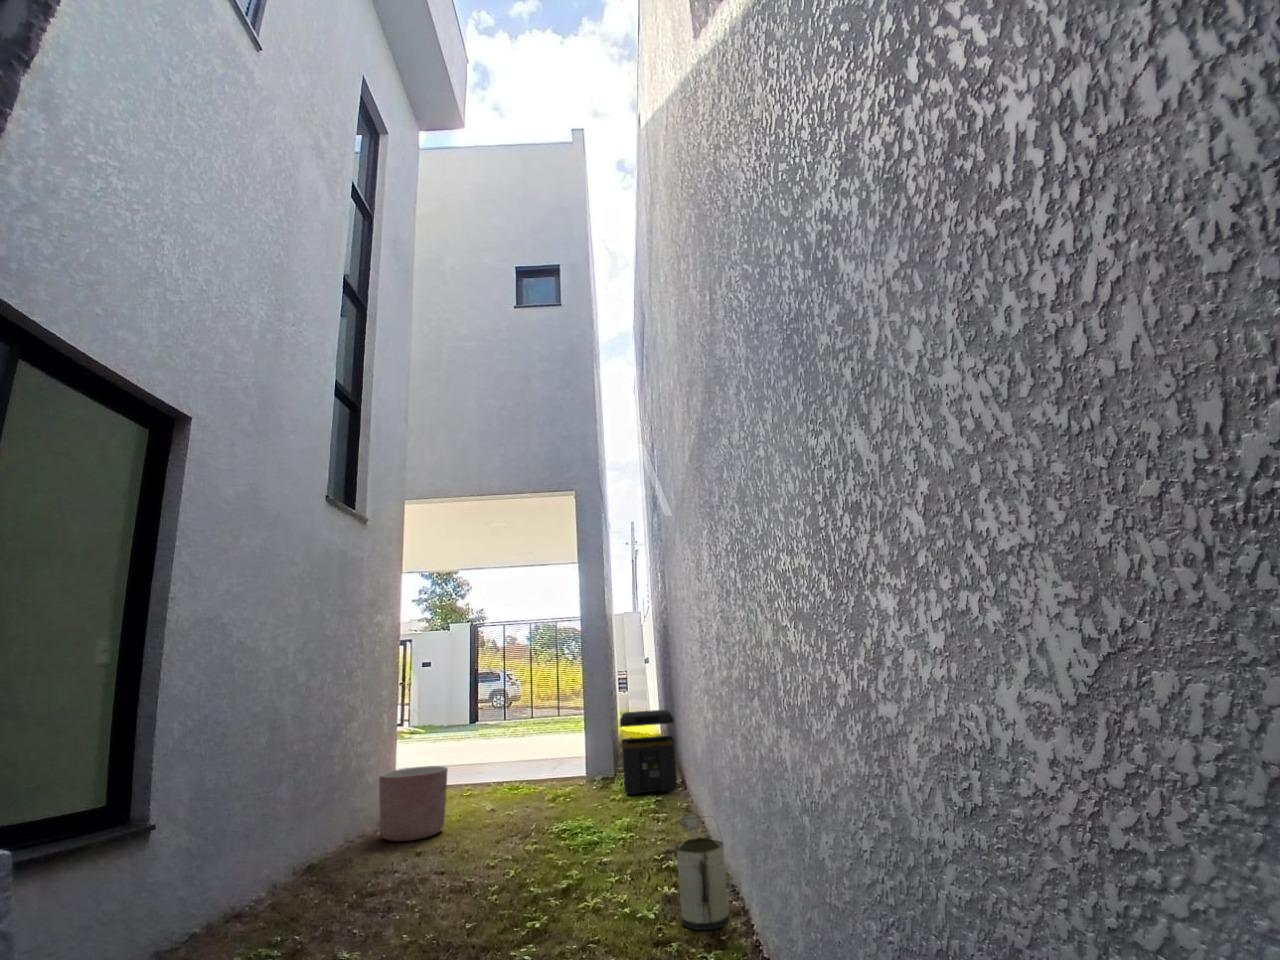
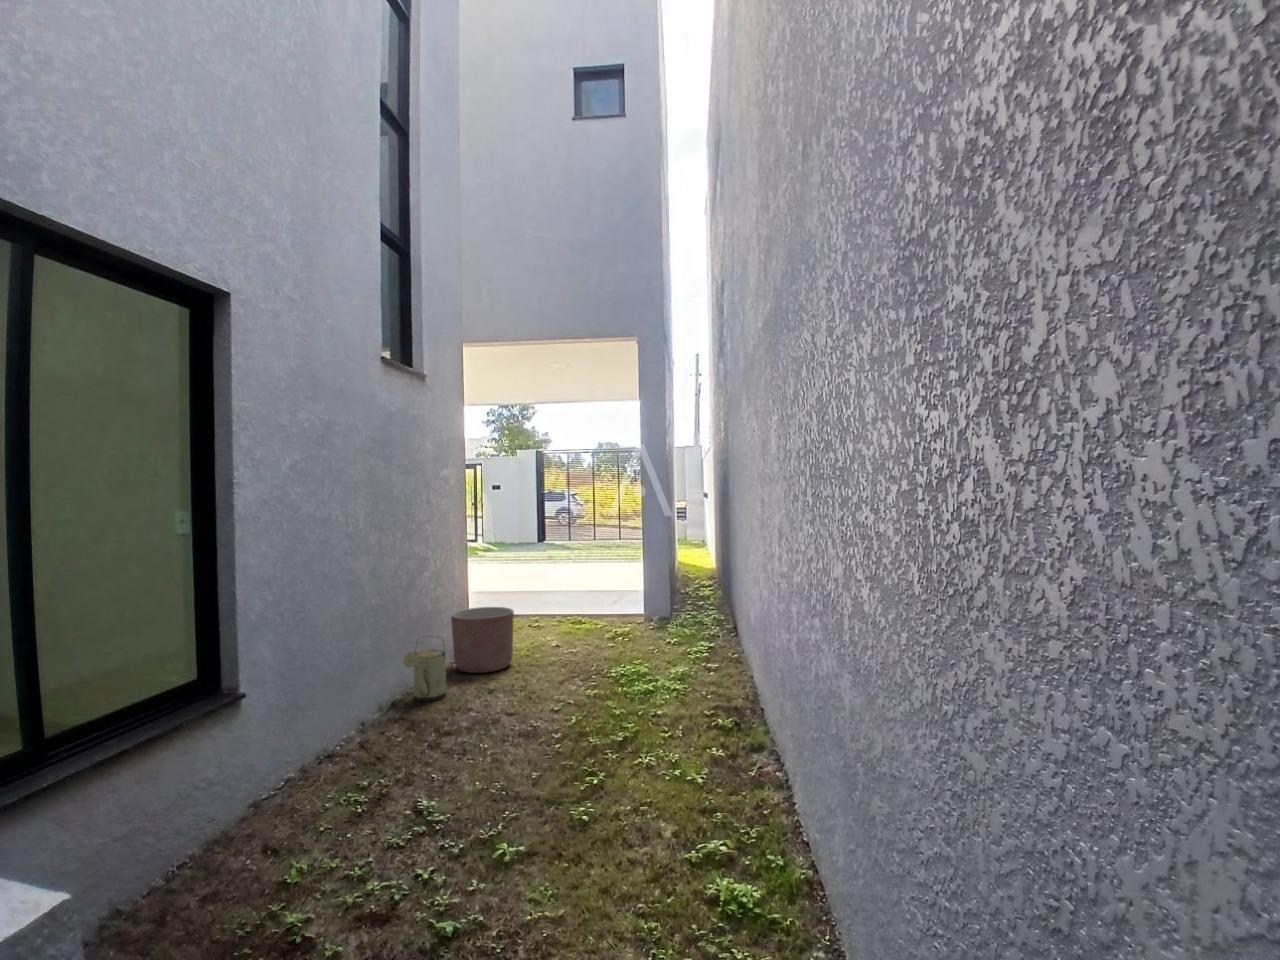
toolbox: present [619,710,677,795] -> none [678,560,732,638]
watering can: present [675,813,730,930] -> present [404,650,446,702]

